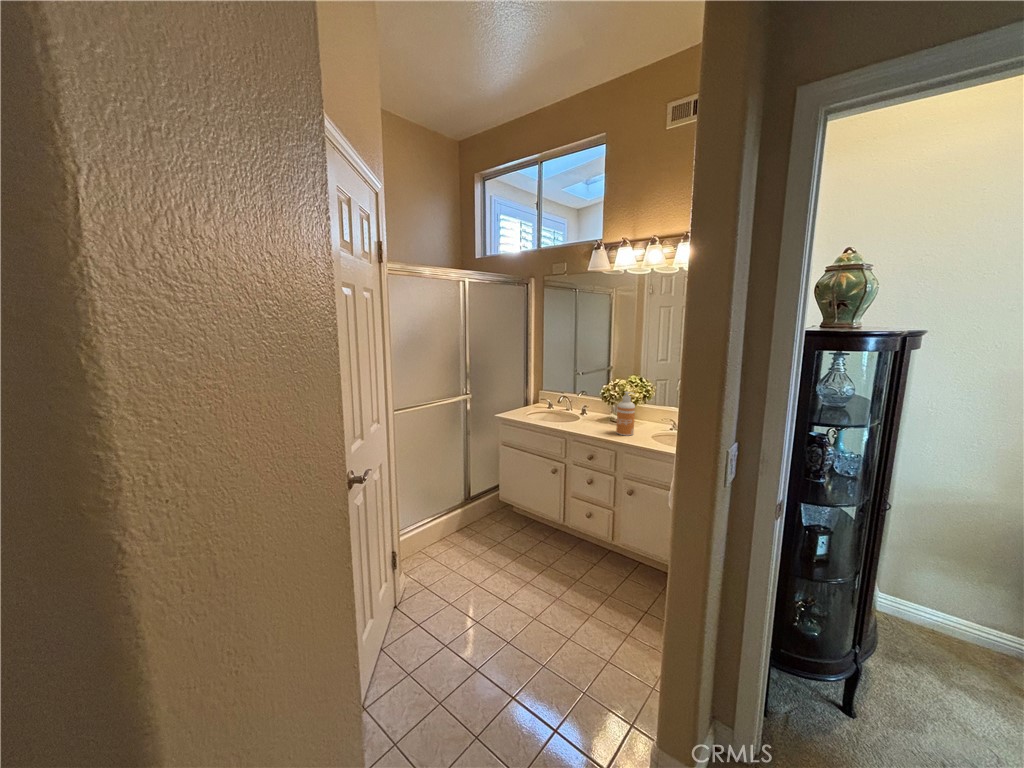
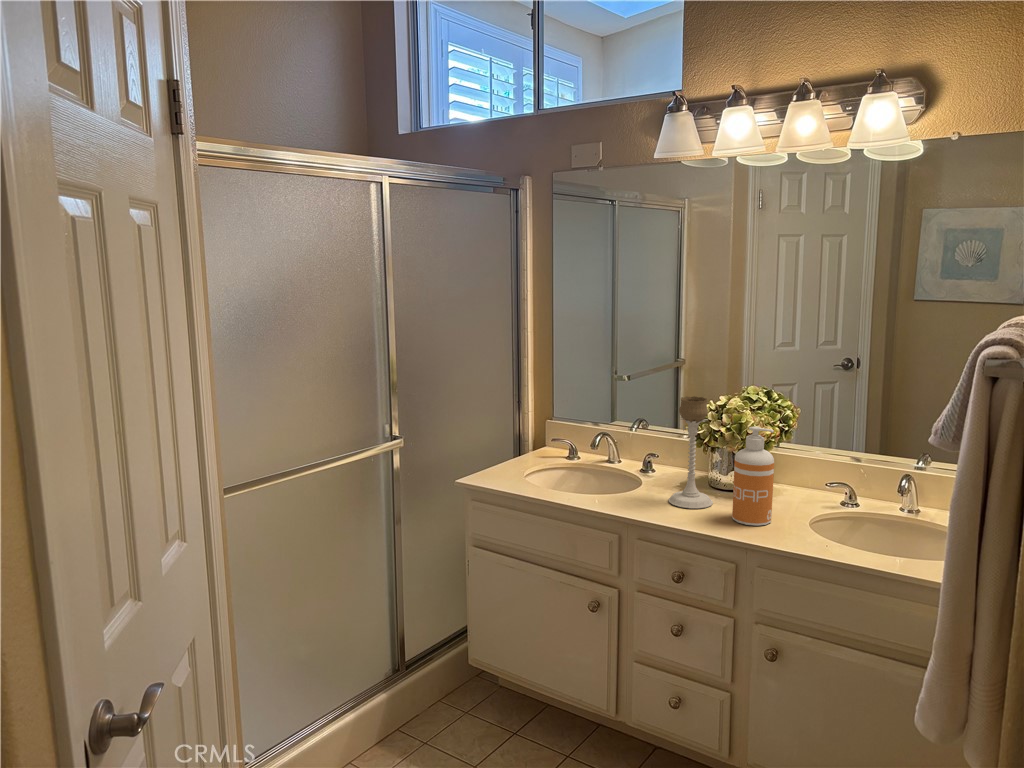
candle holder: none [590,379,610,429] -> present [668,396,713,509]

